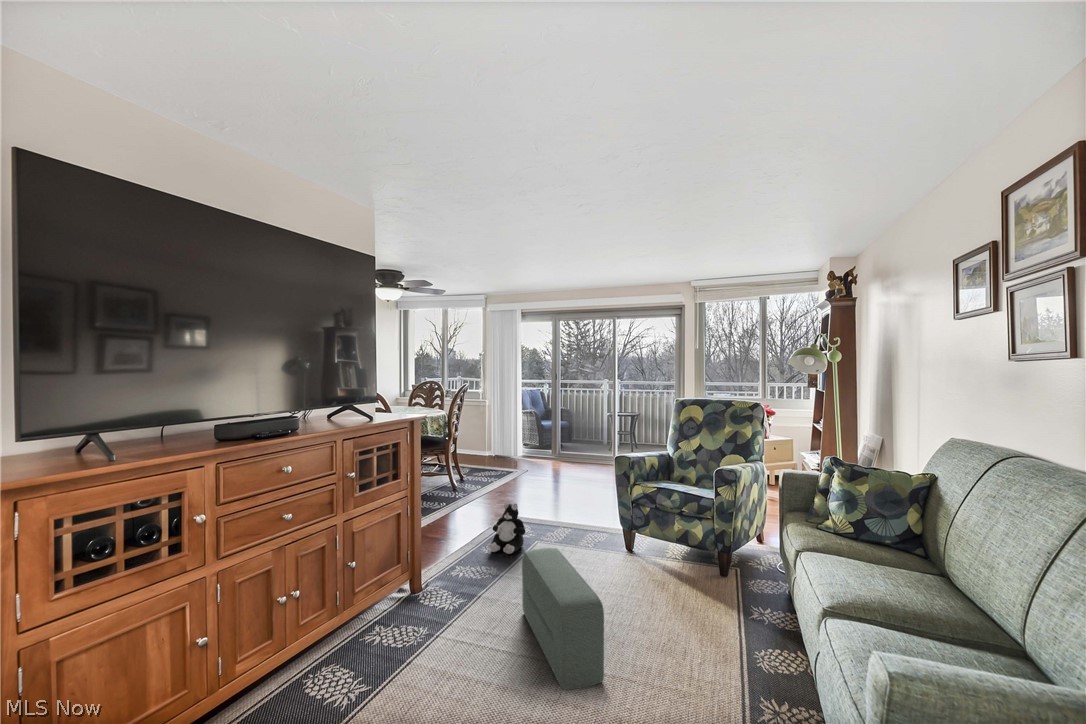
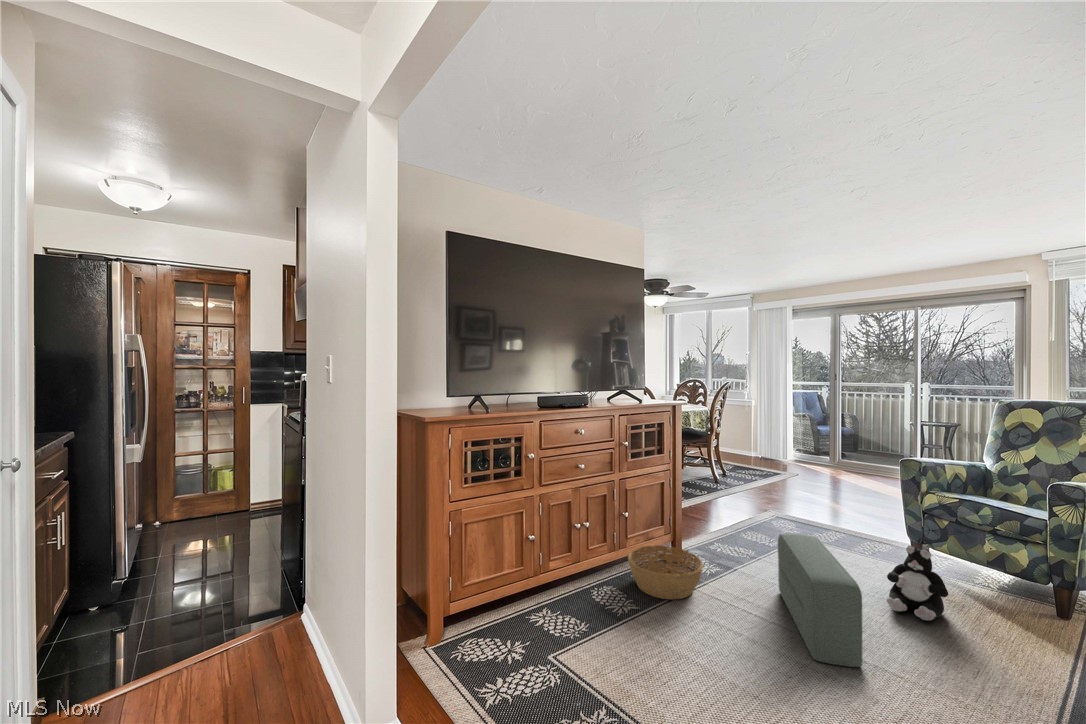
plush toy: present [488,503,525,554] -> present [887,546,948,621]
basket: none [355,590,447,664] -> present [628,546,703,599]

